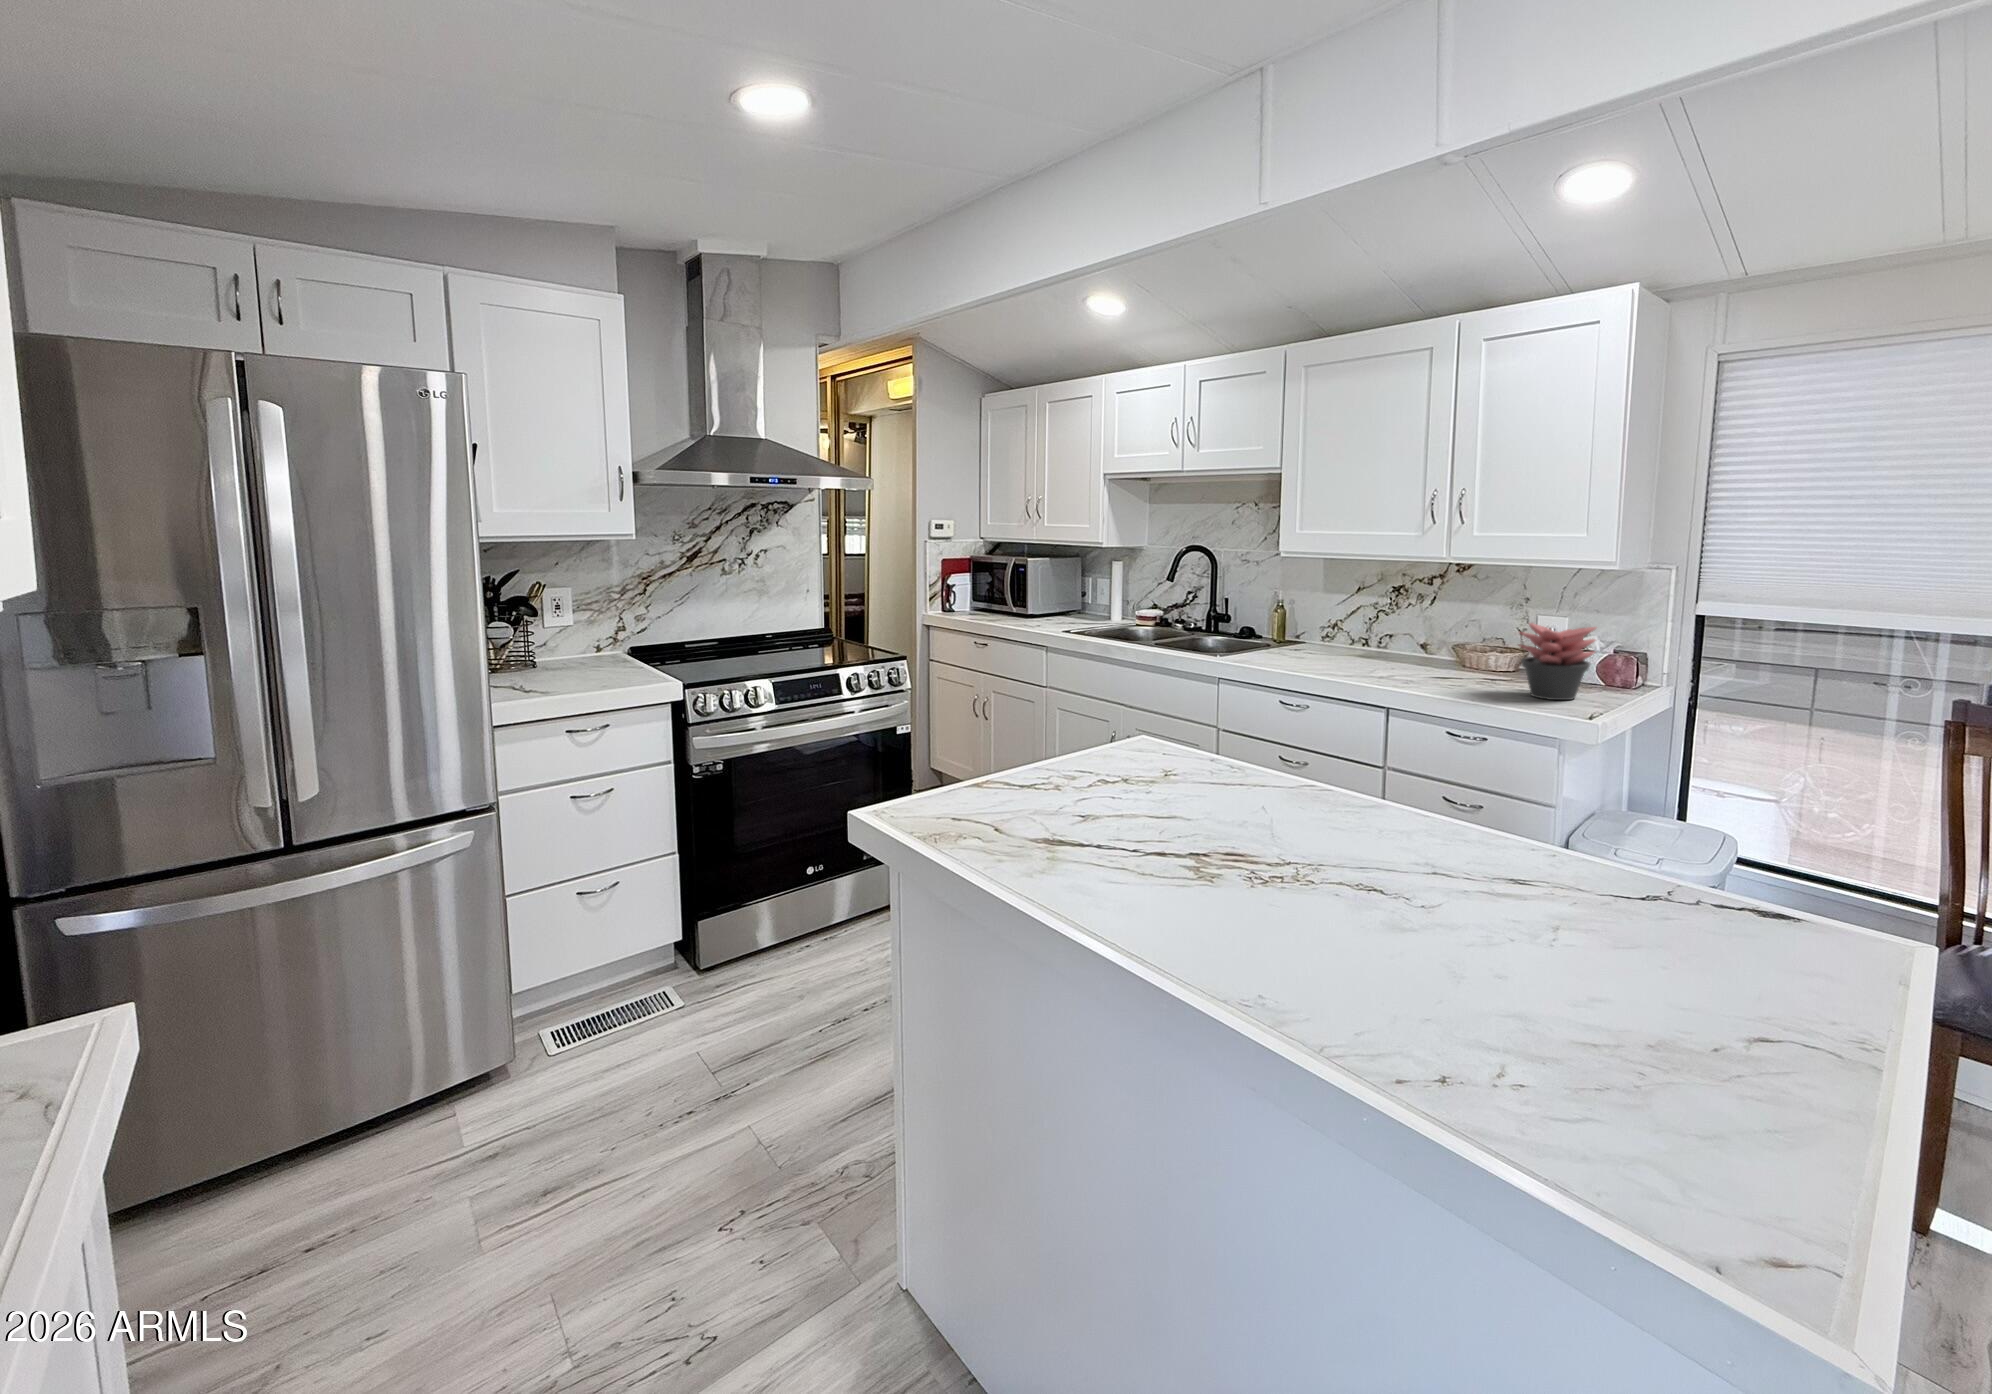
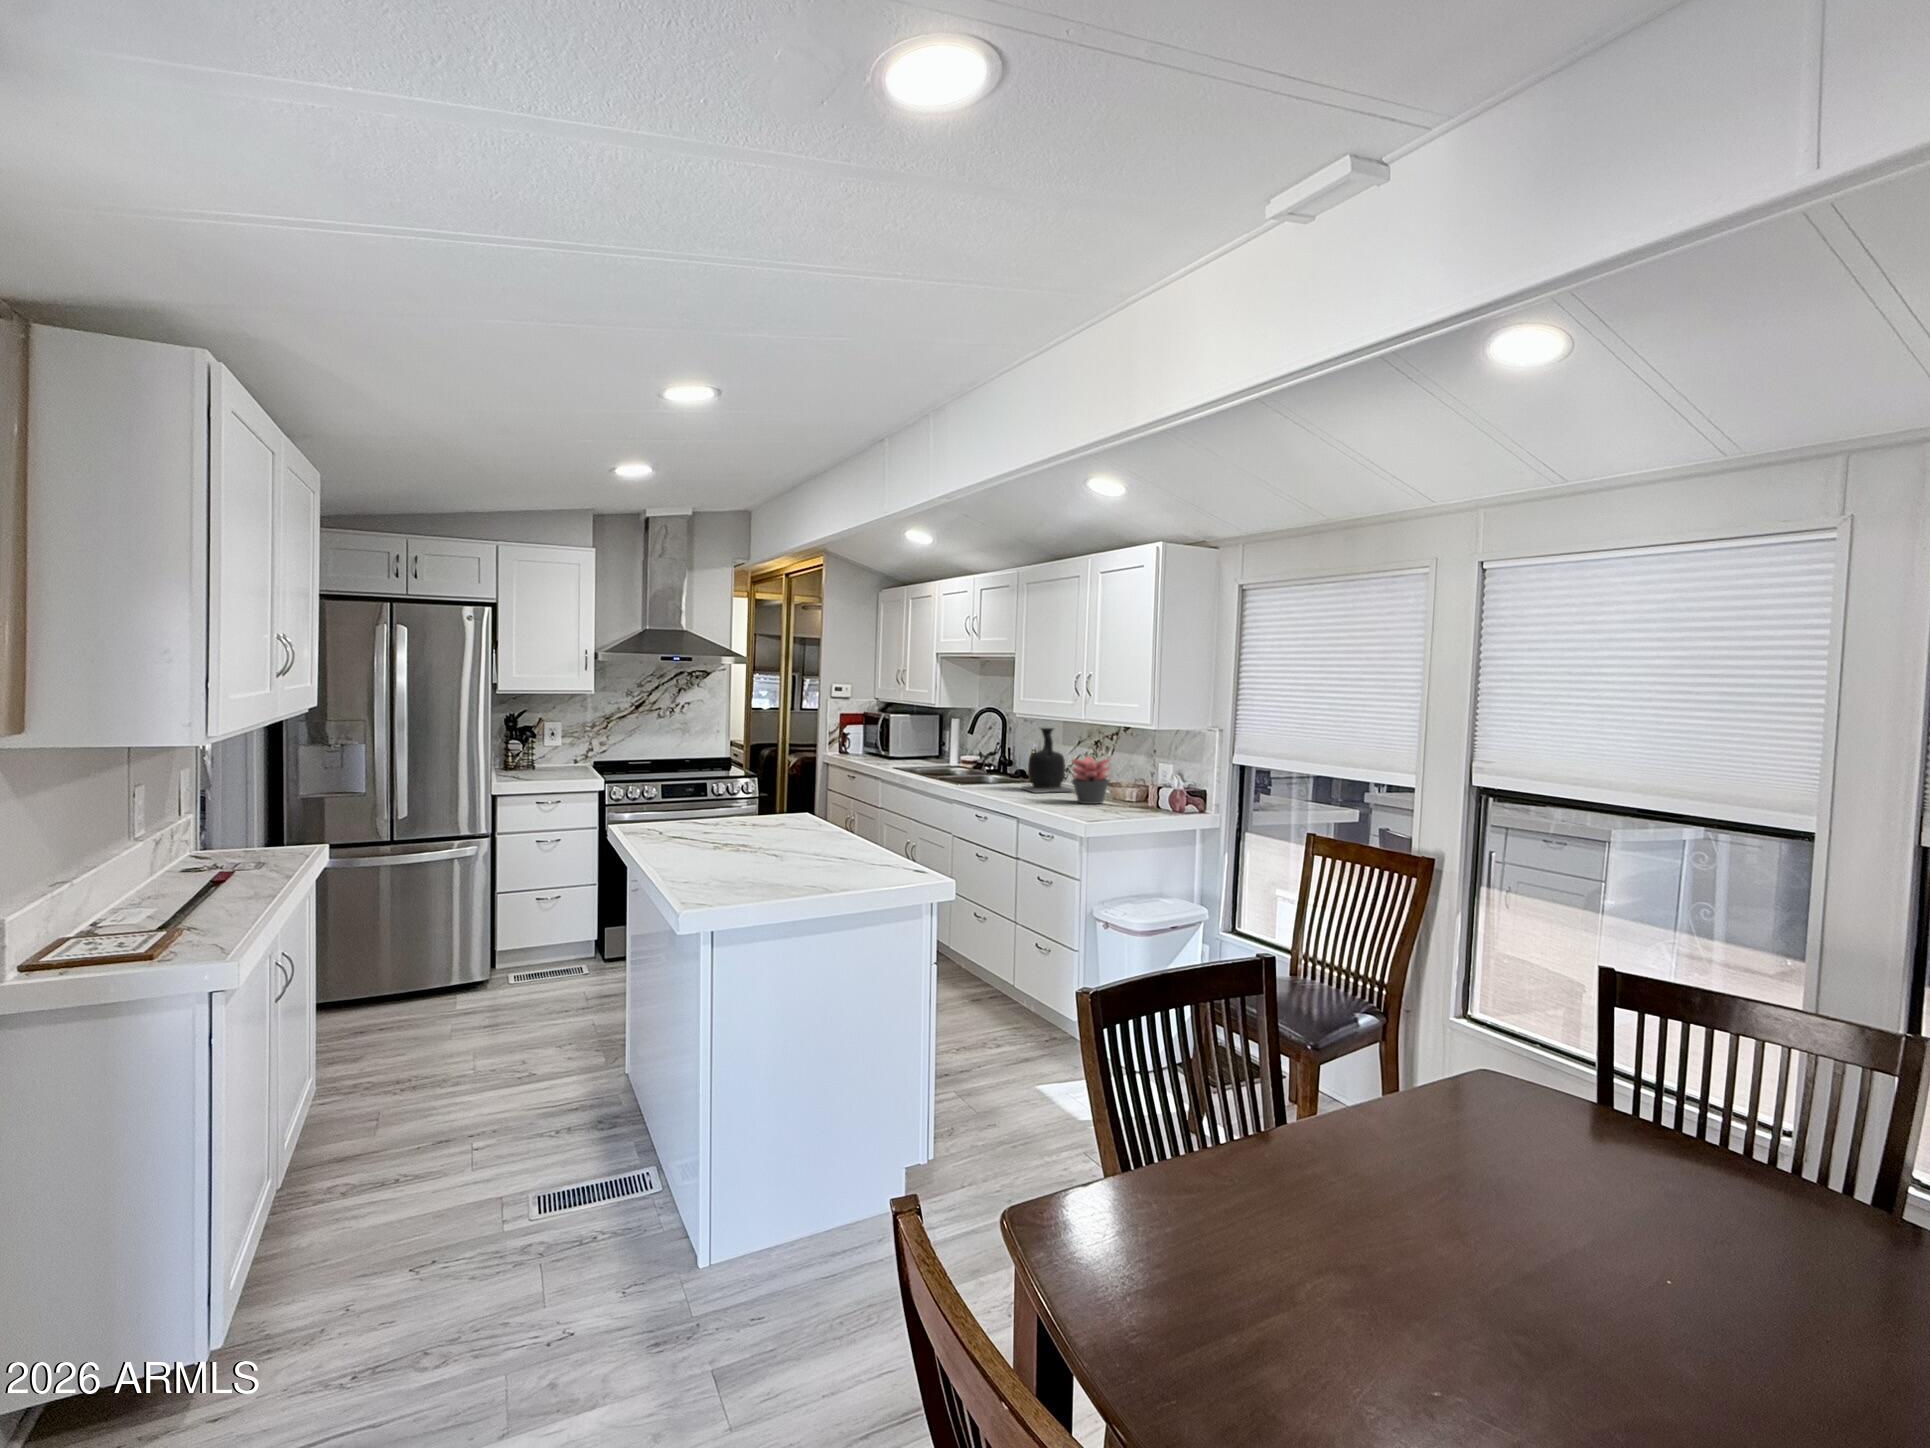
vase: none [1353,578,1442,677] -> present [1022,728,1072,793]

